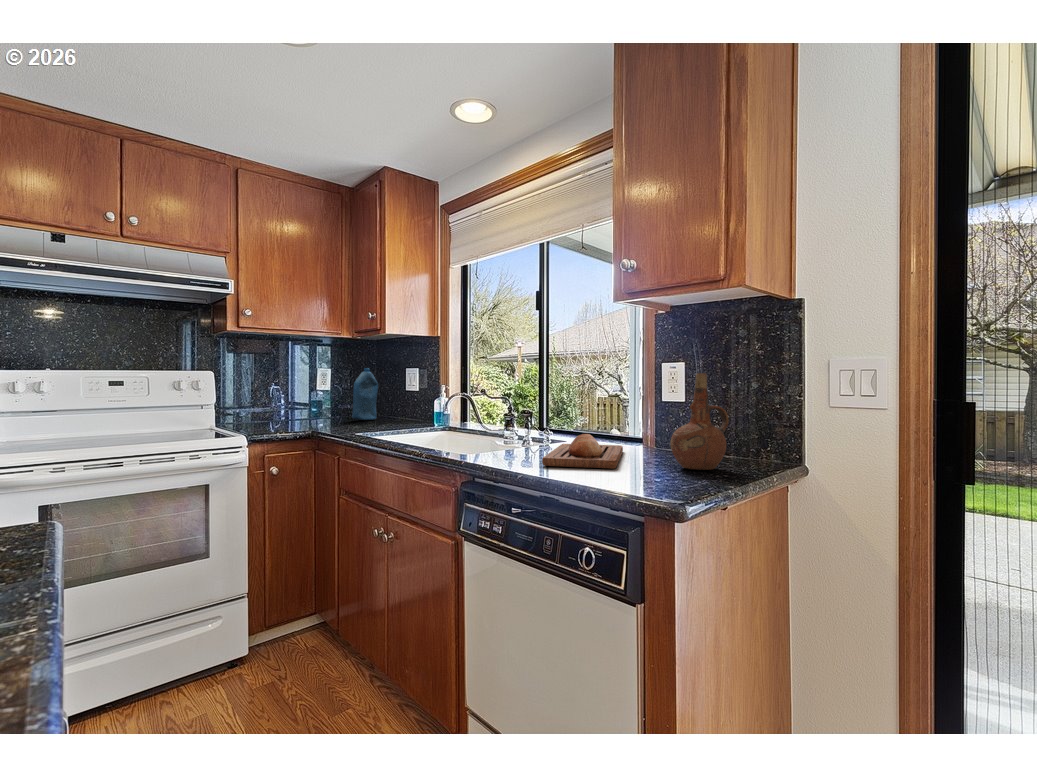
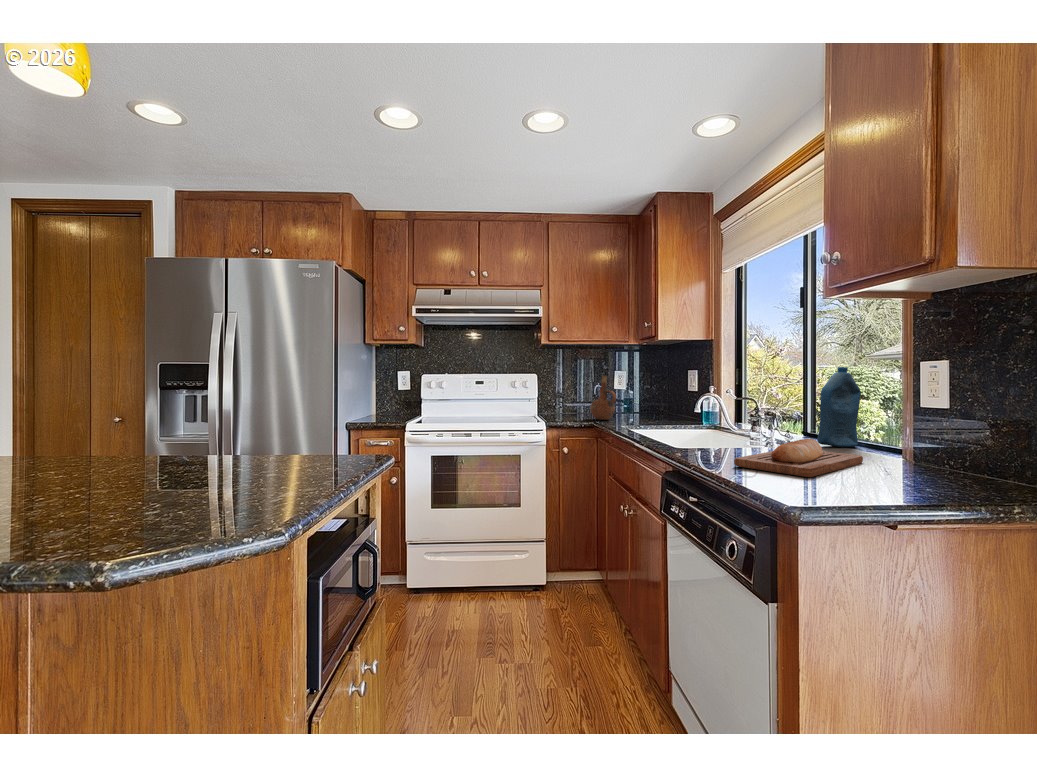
bottle: present [352,368,378,420] -> present [817,367,861,447]
ceramic pitcher: present [671,373,728,470] -> present [590,376,616,420]

